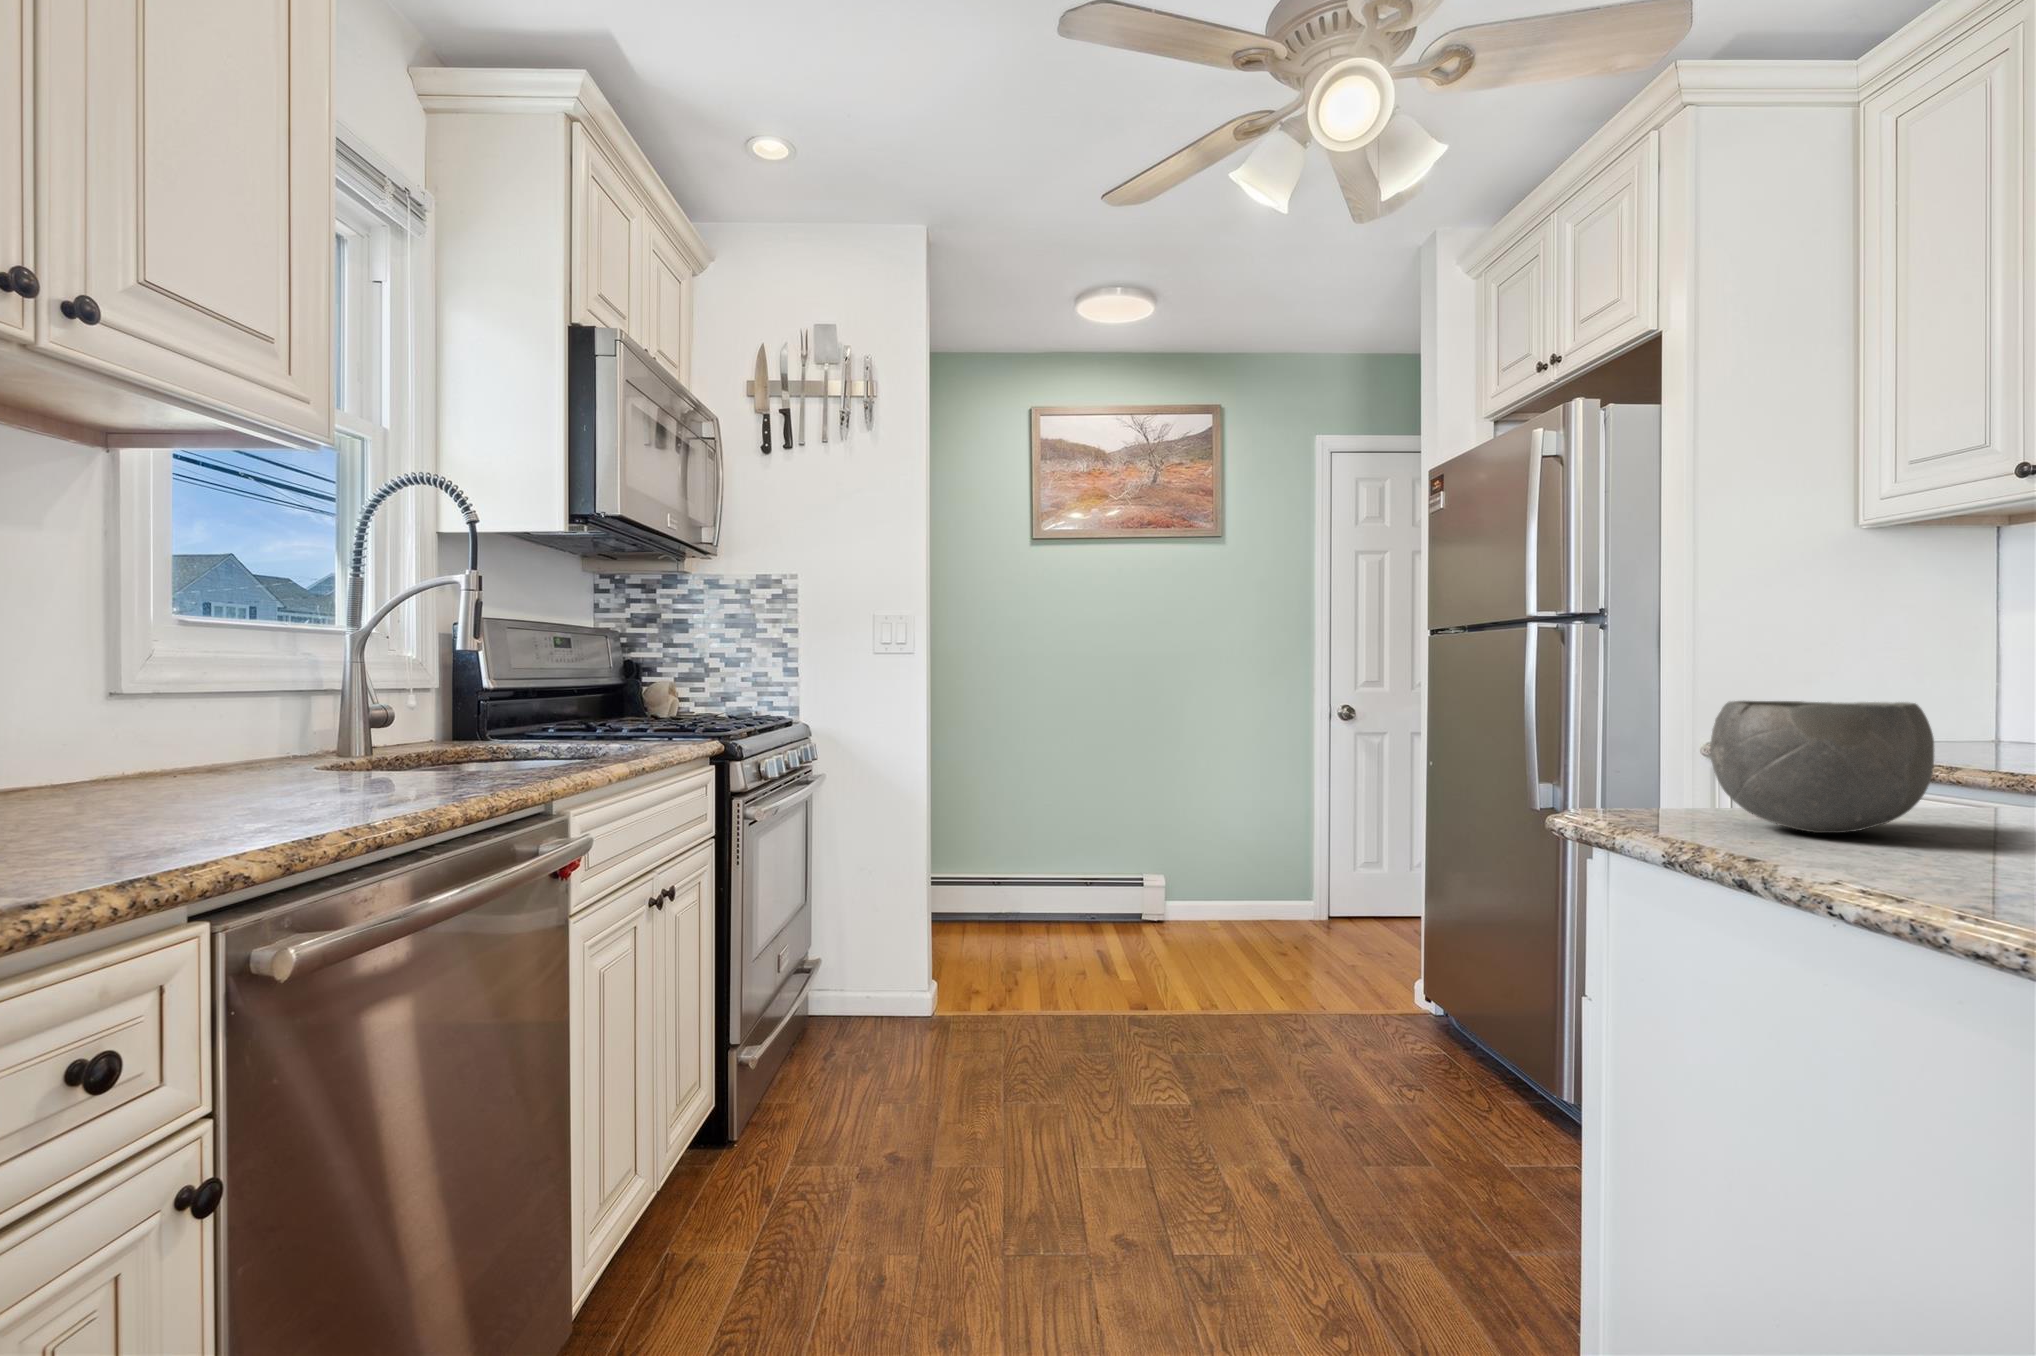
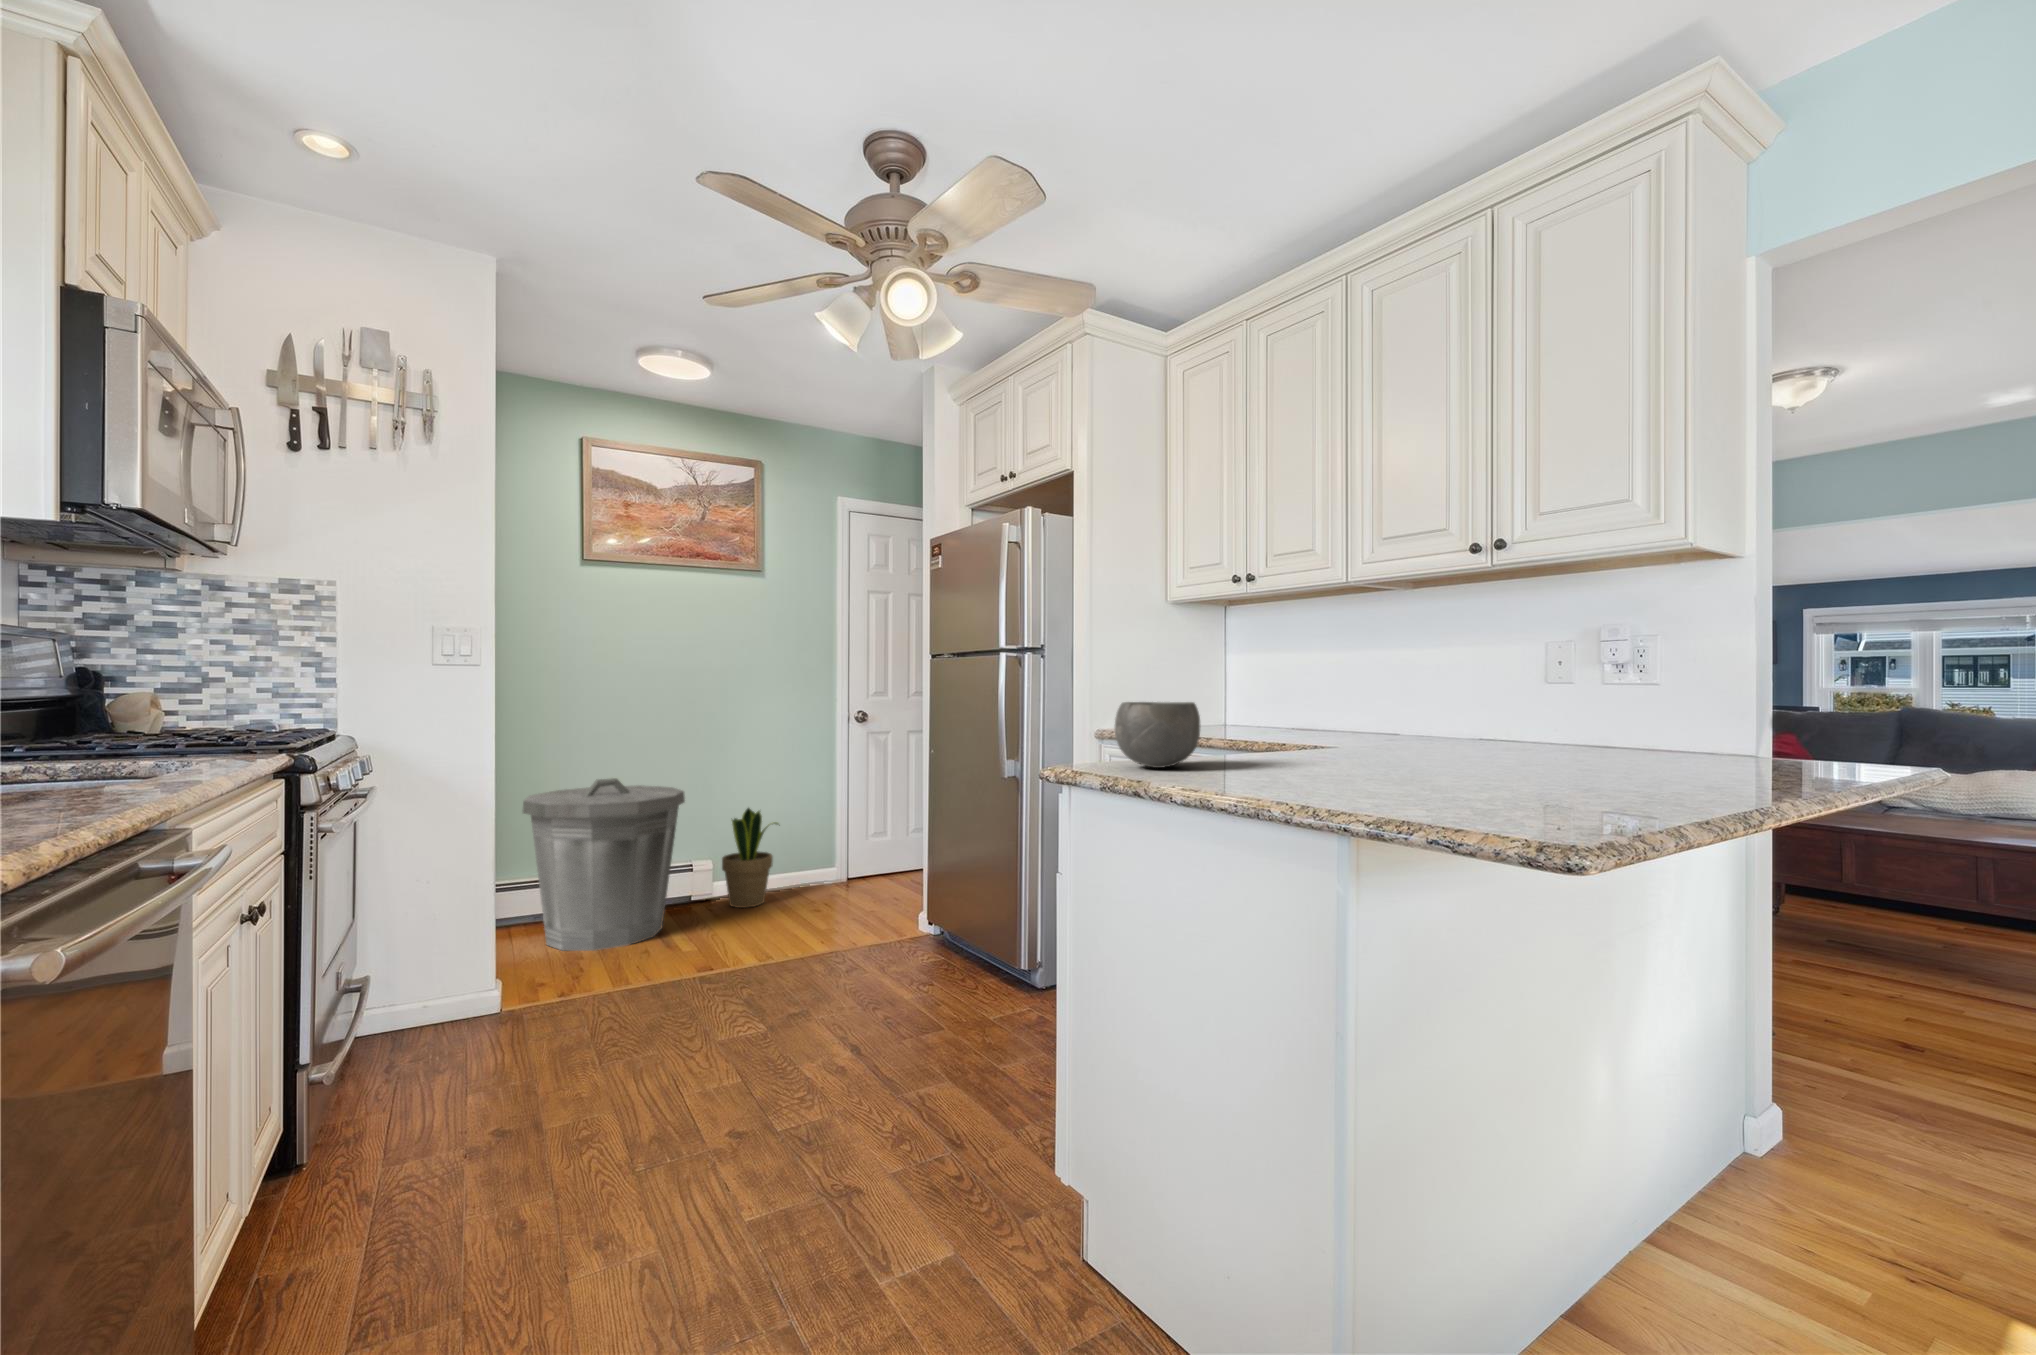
trash can: none [970,776,1128,962] -> present [523,778,685,951]
potted plant: none [1174,818,1241,938] -> present [722,808,778,908]

